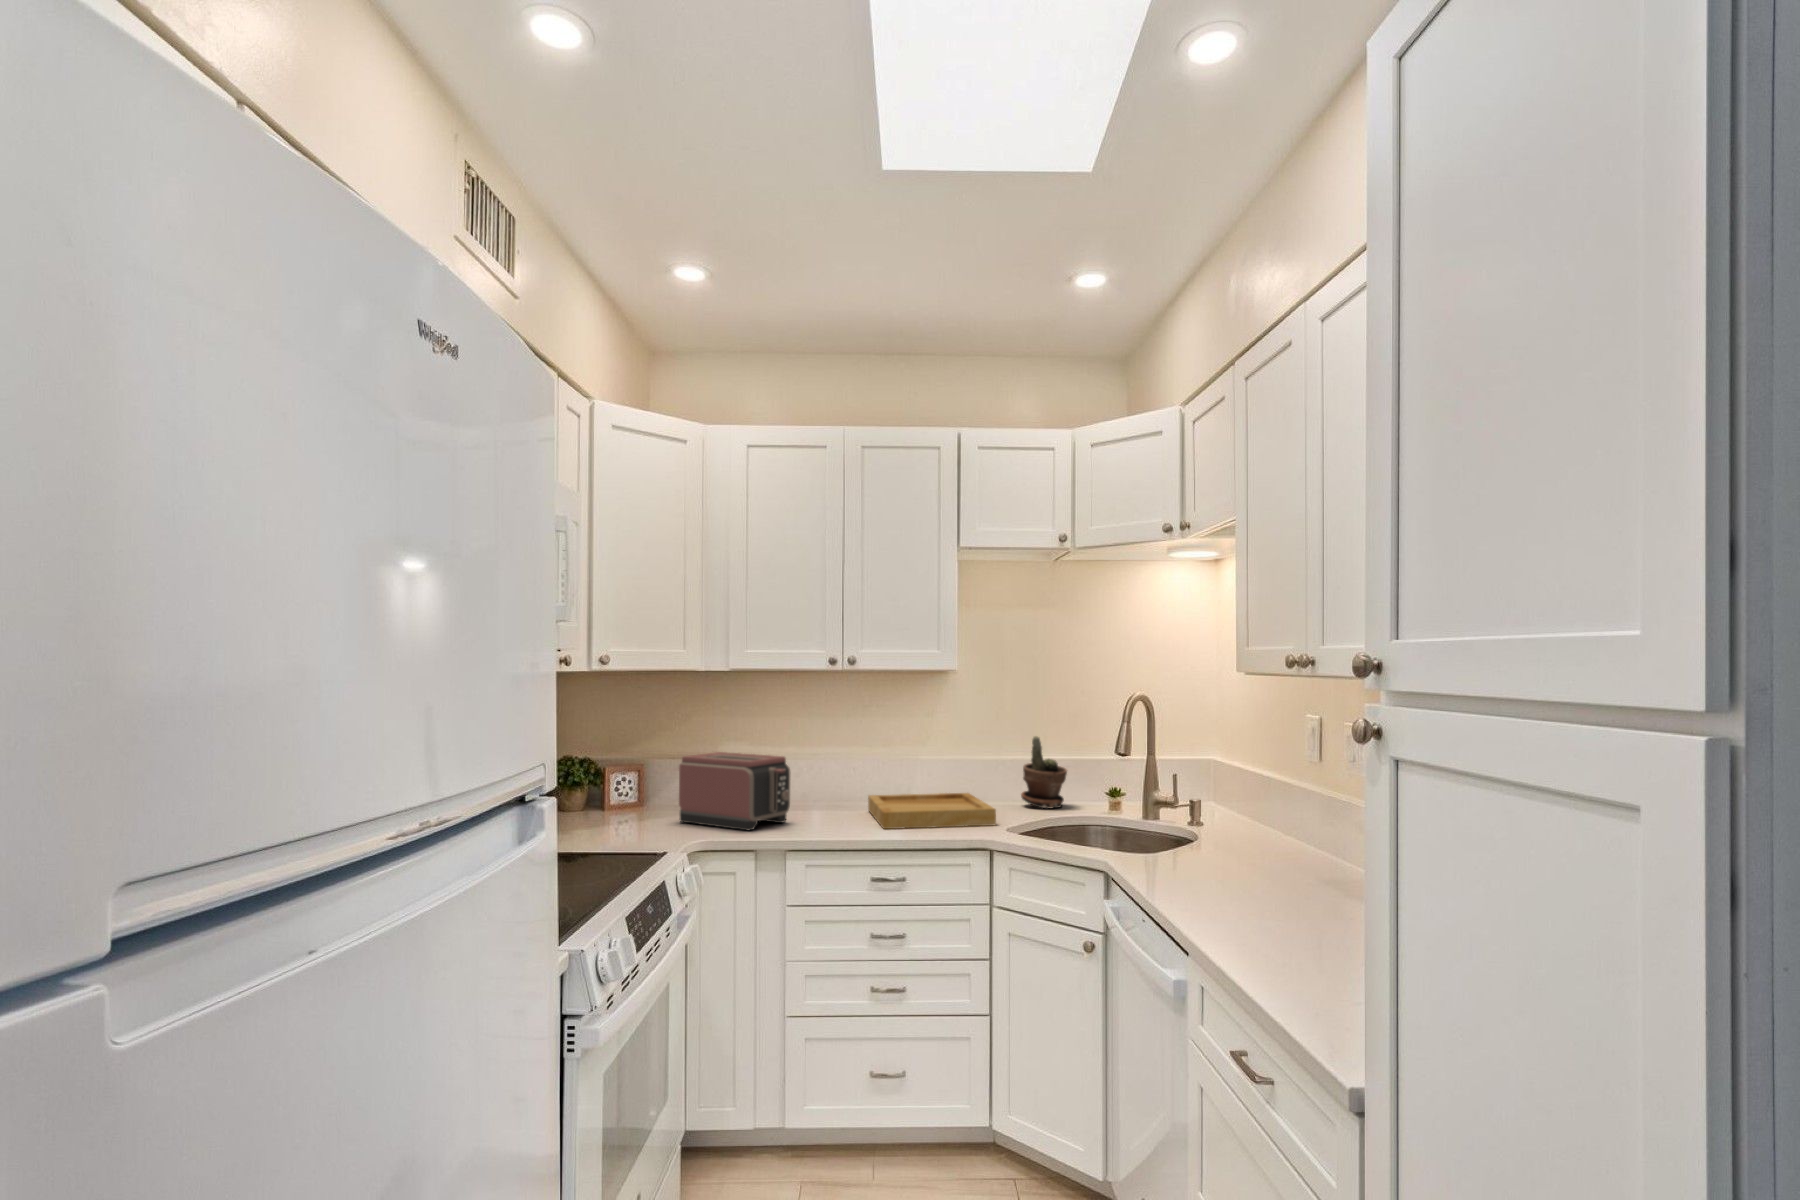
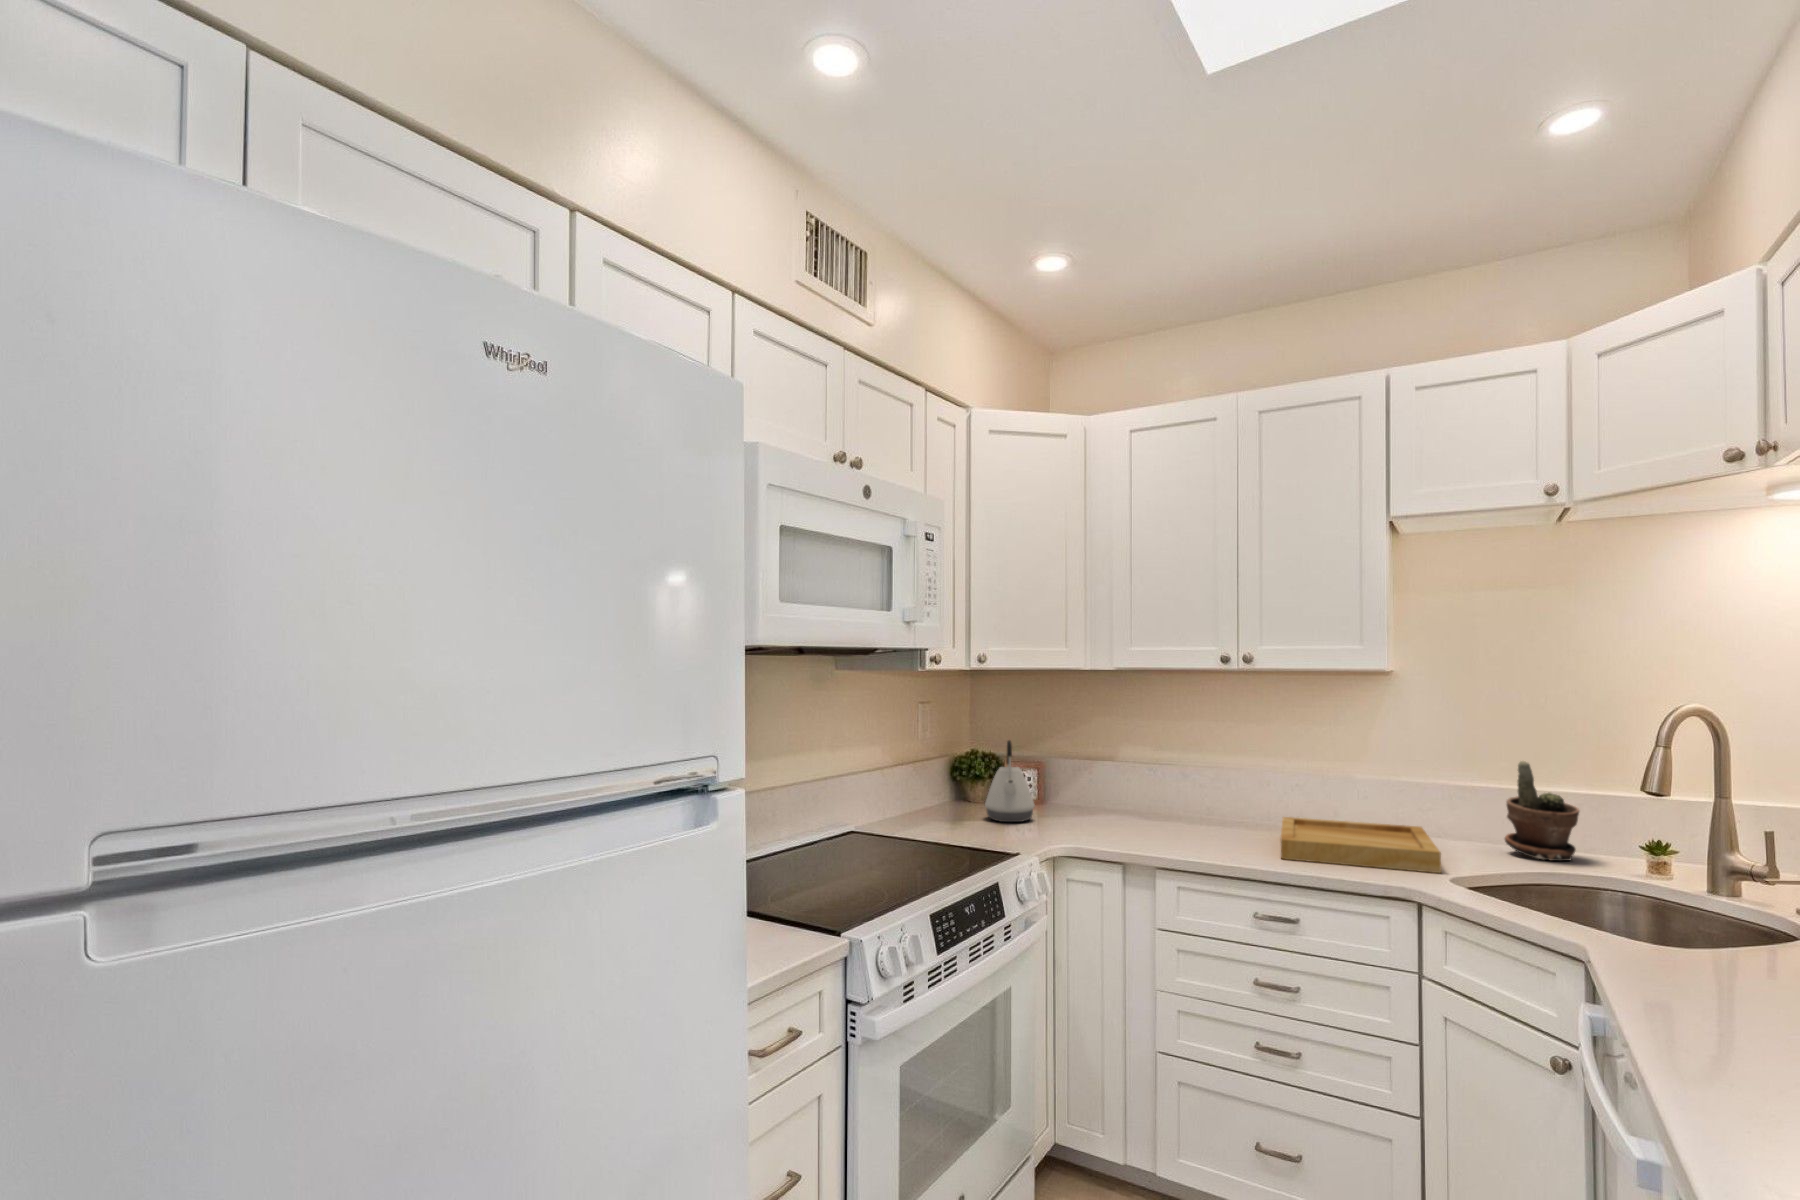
kettle: none [594,743,647,827] -> present [985,740,1035,822]
toaster: present [679,752,790,831] -> none [1063,755,1178,841]

